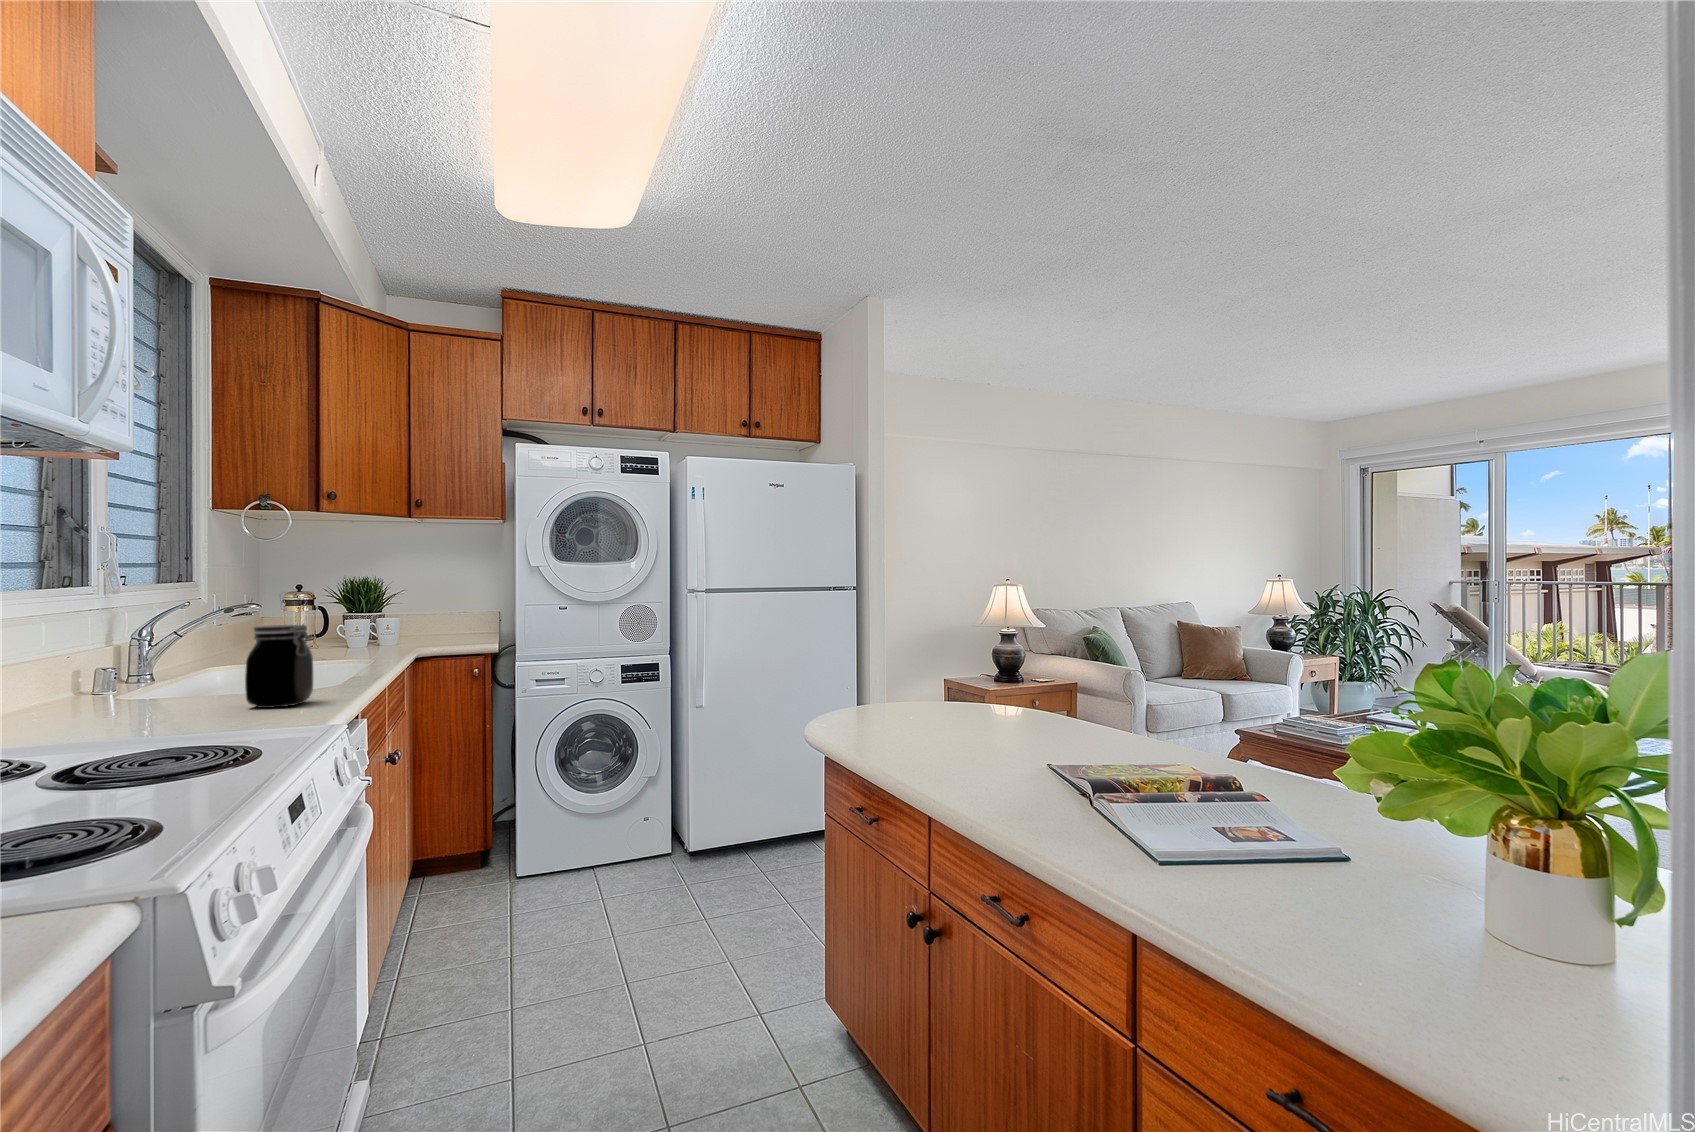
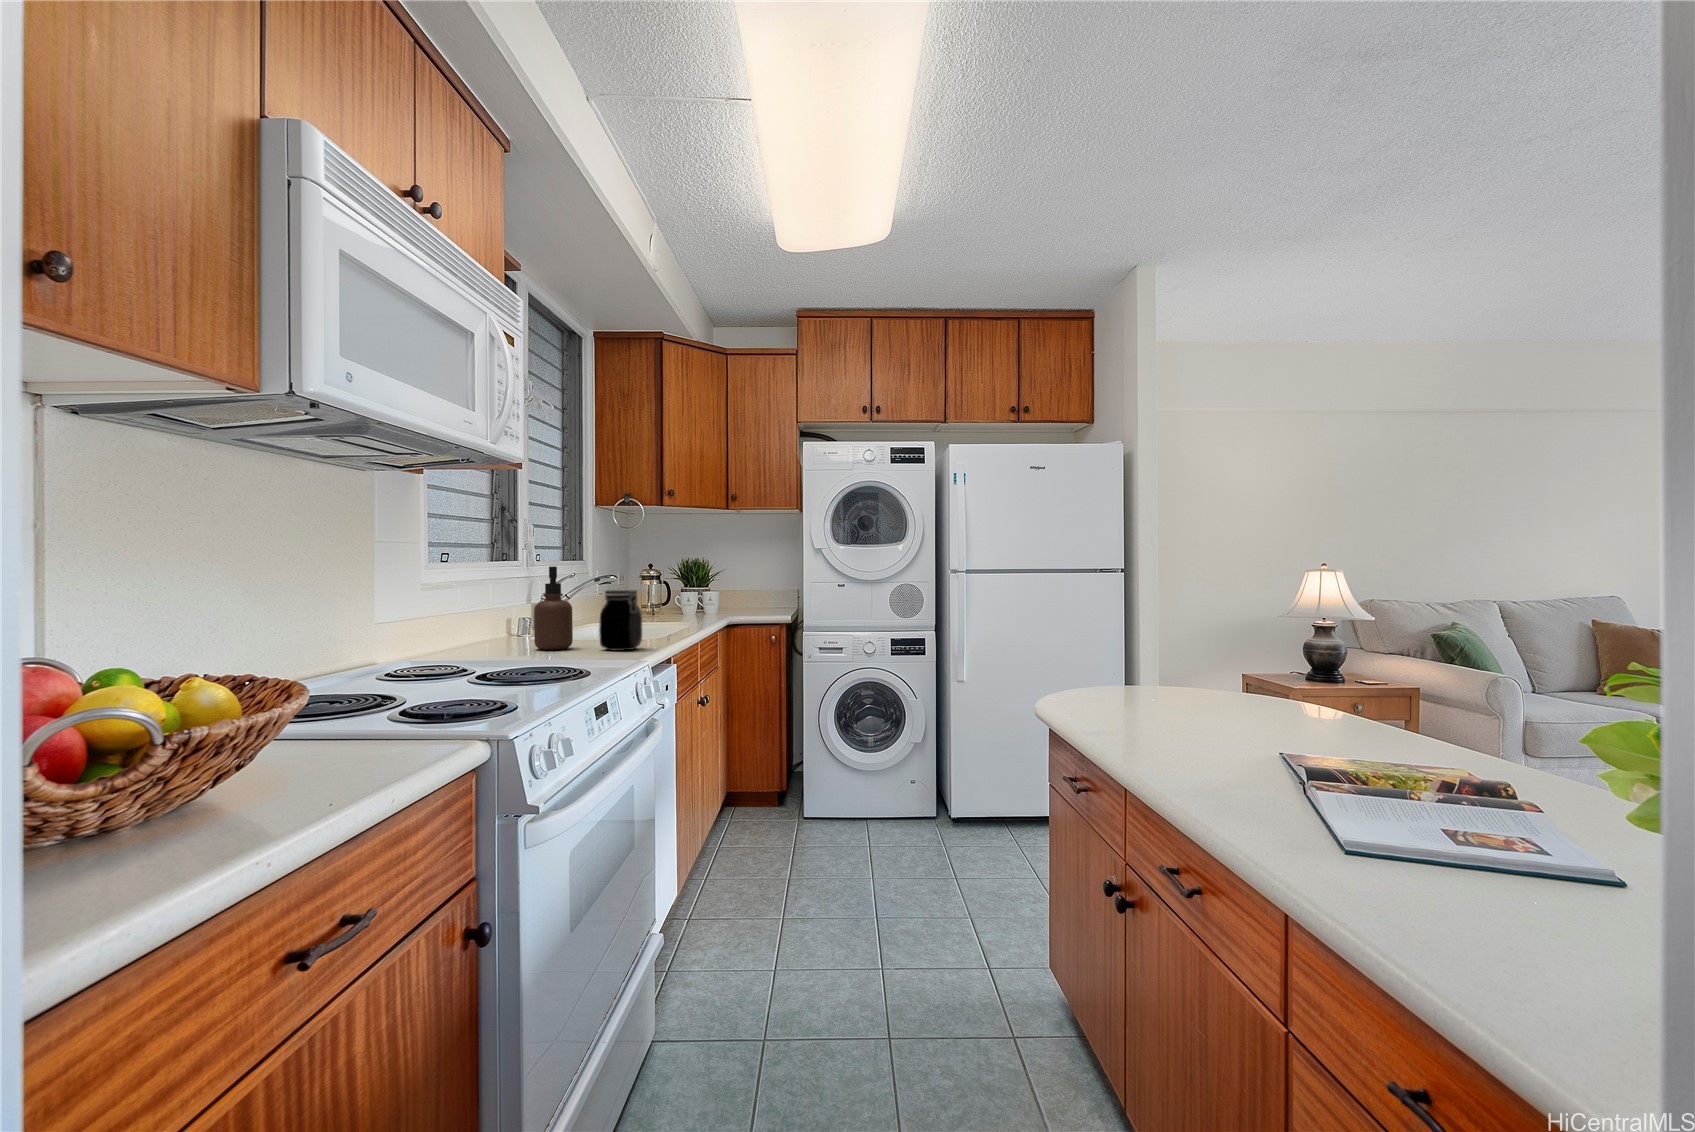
soap dispenser: none [130,596,198,714] -> present [534,567,573,650]

